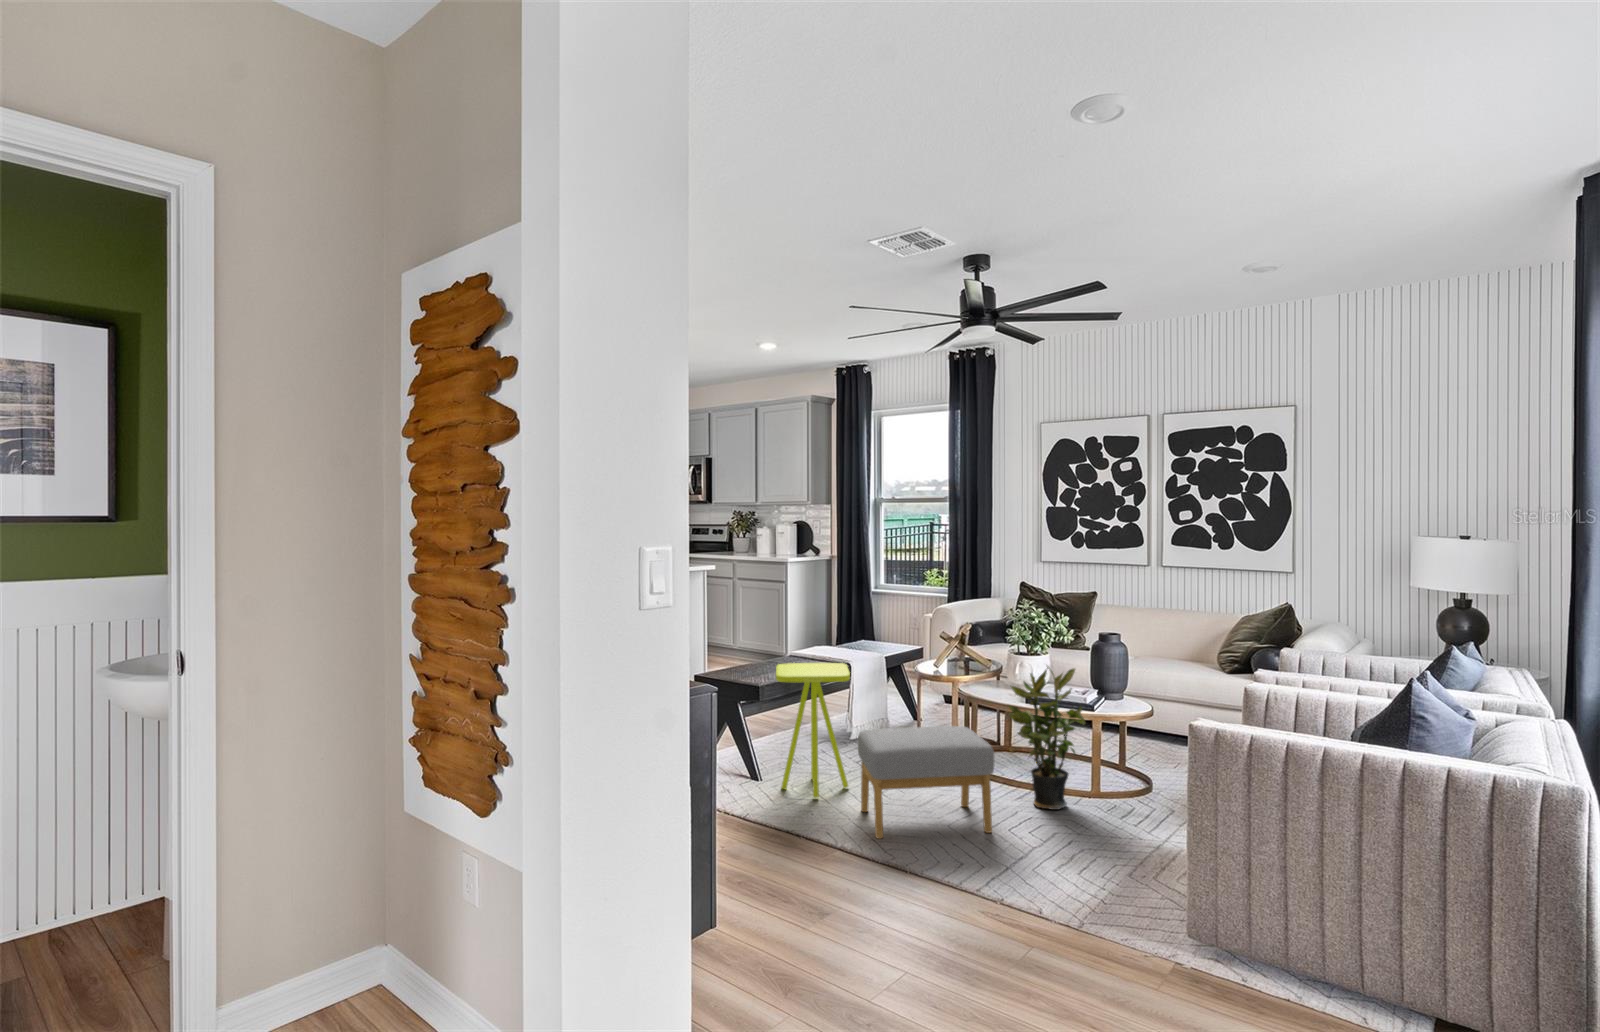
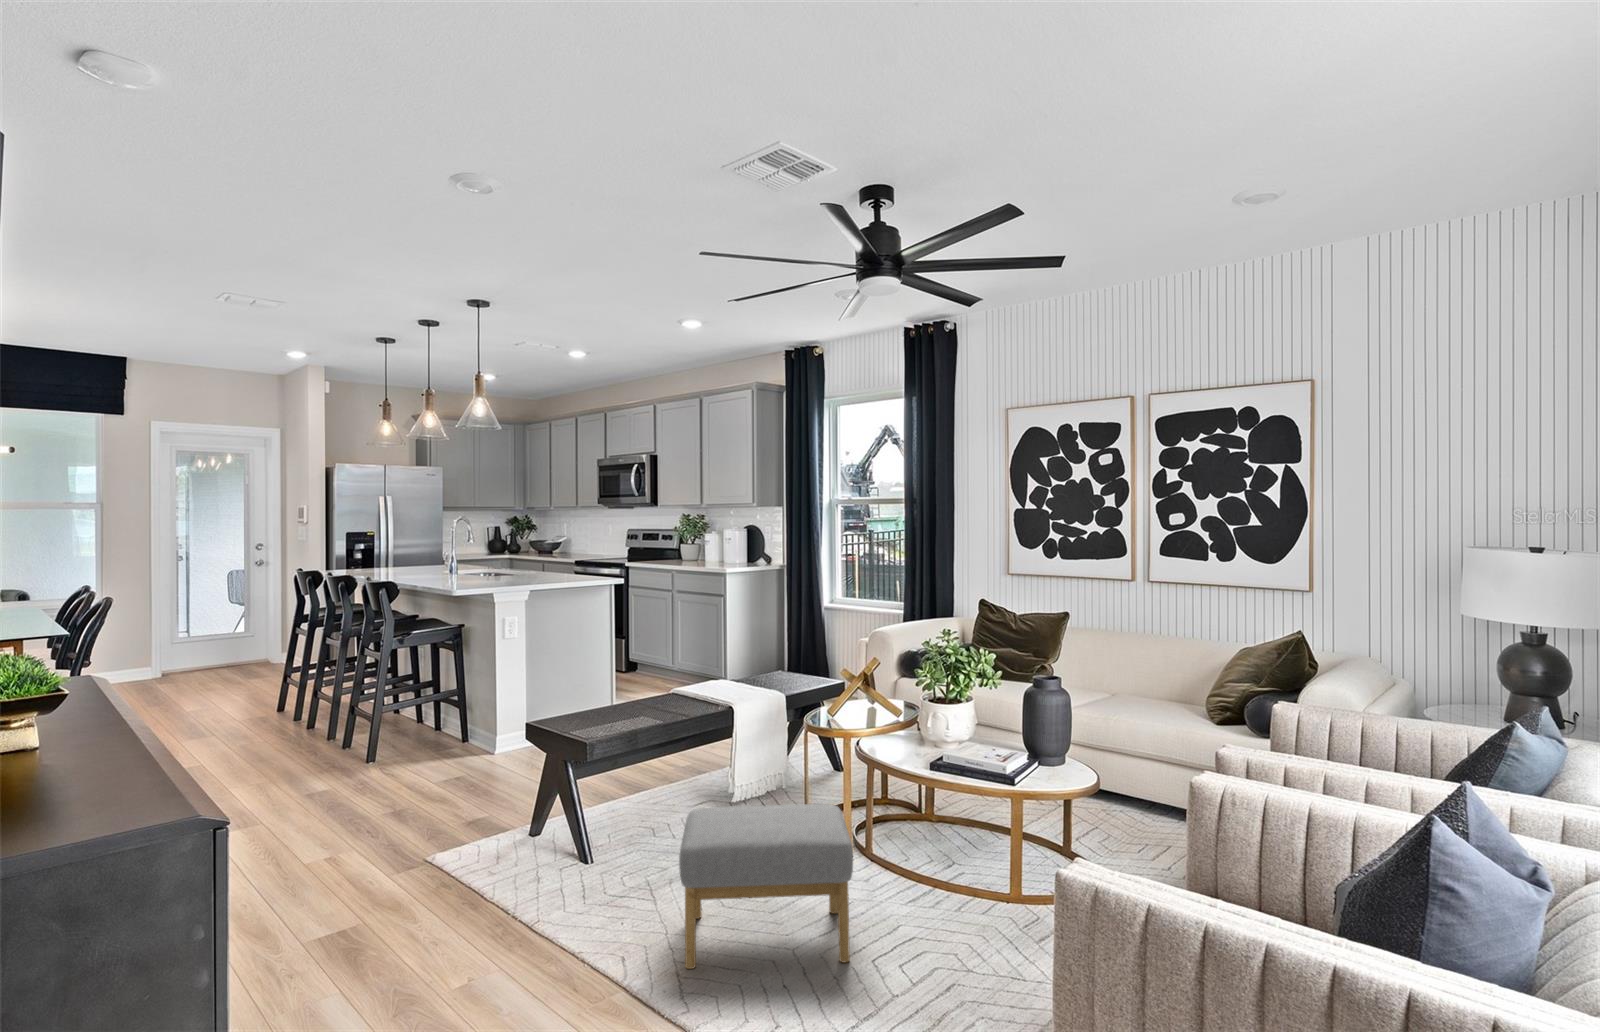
side table: present [776,663,850,798] -> none [594,710,702,892]
potted plant: present [1009,666,1085,810] -> none [891,720,996,922]

